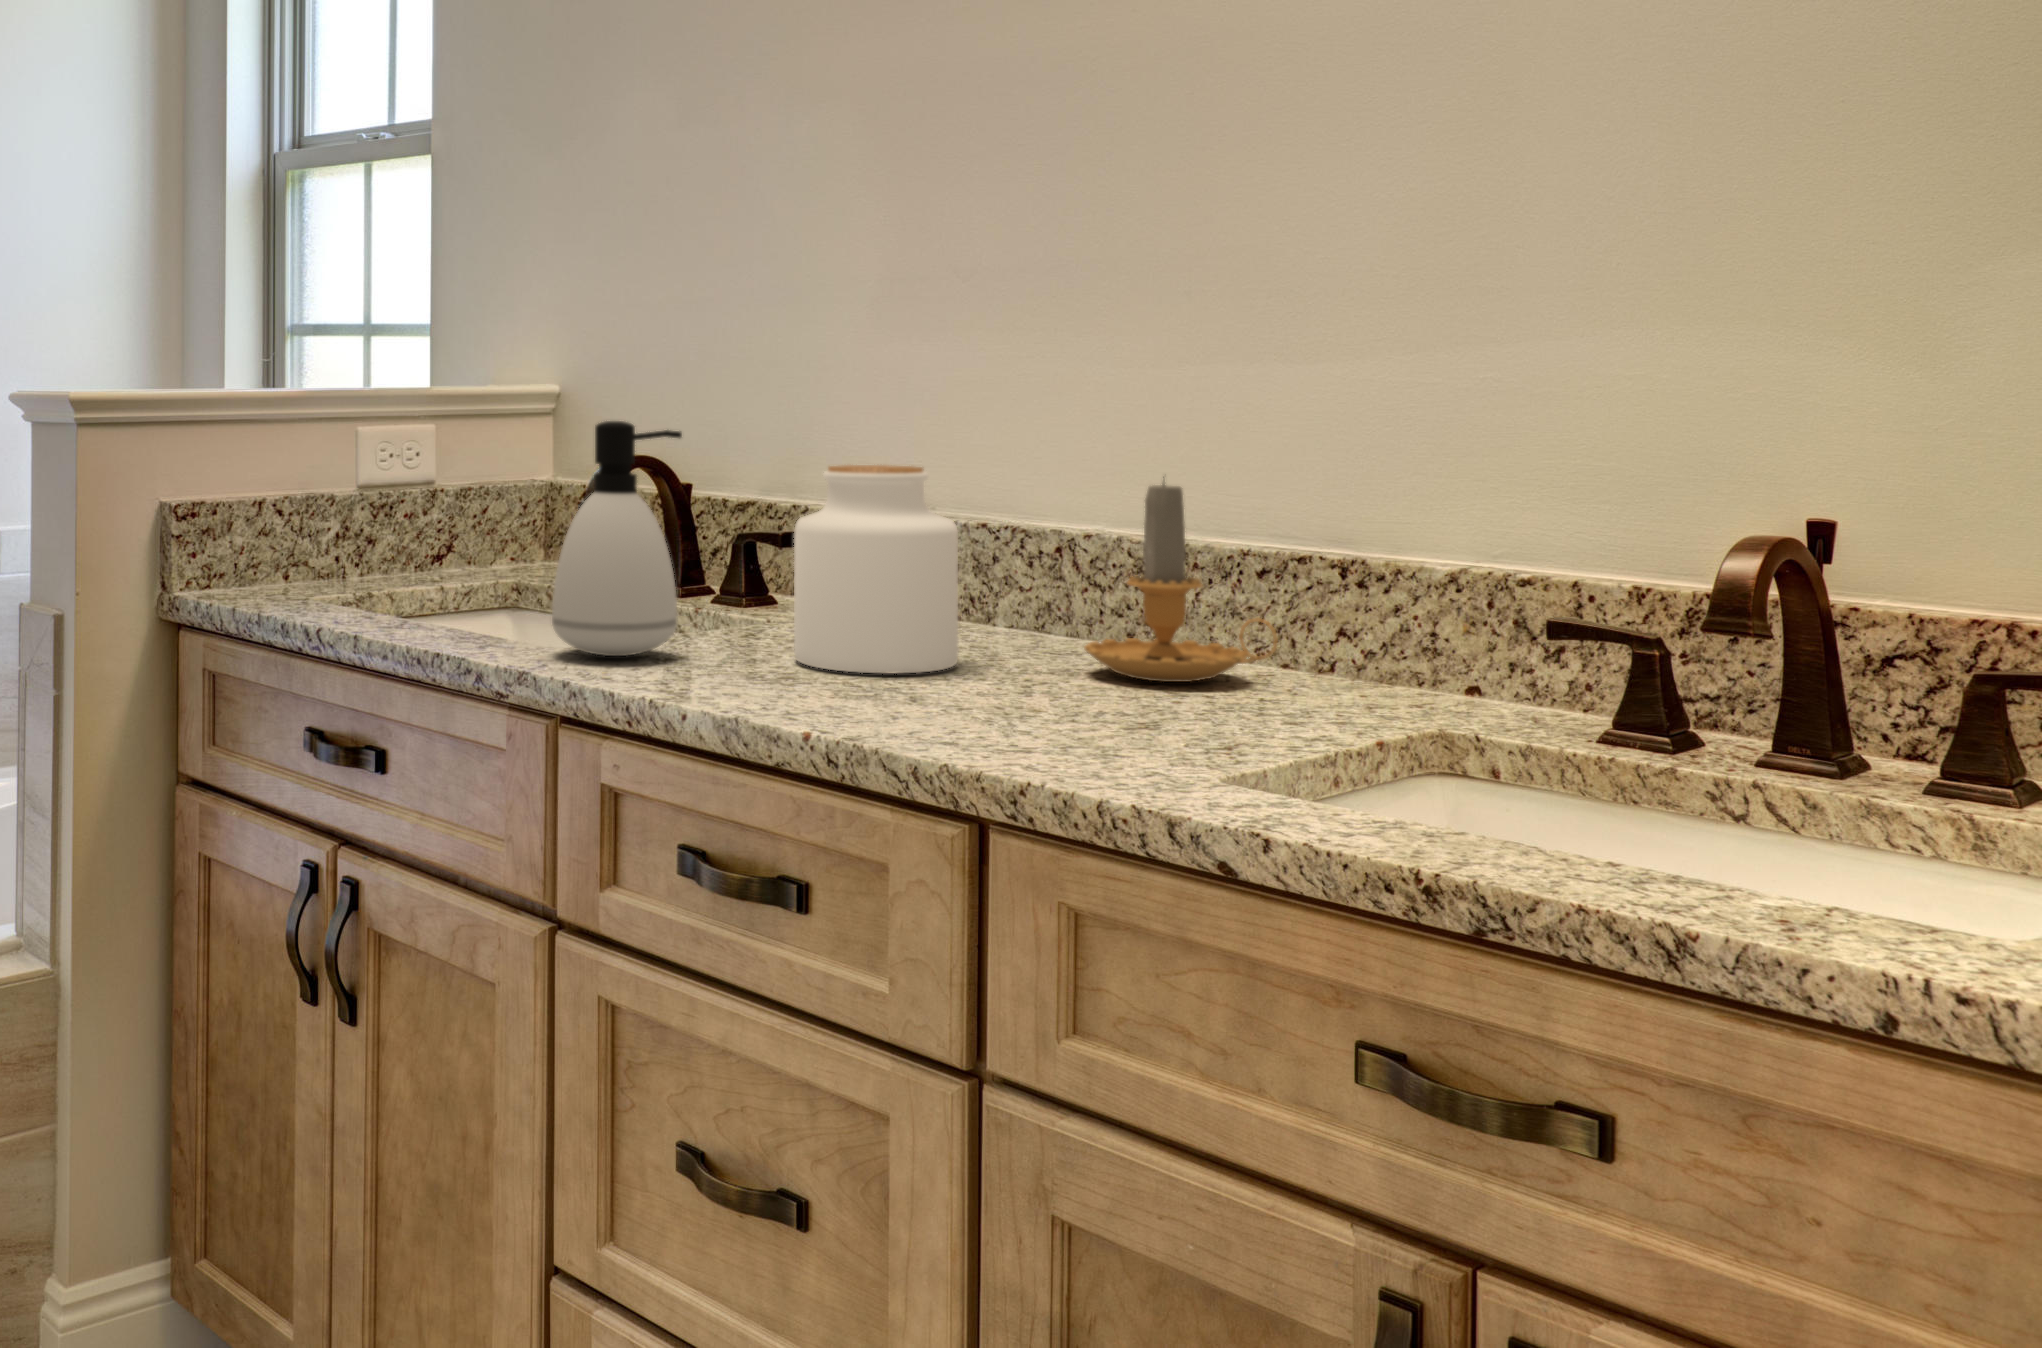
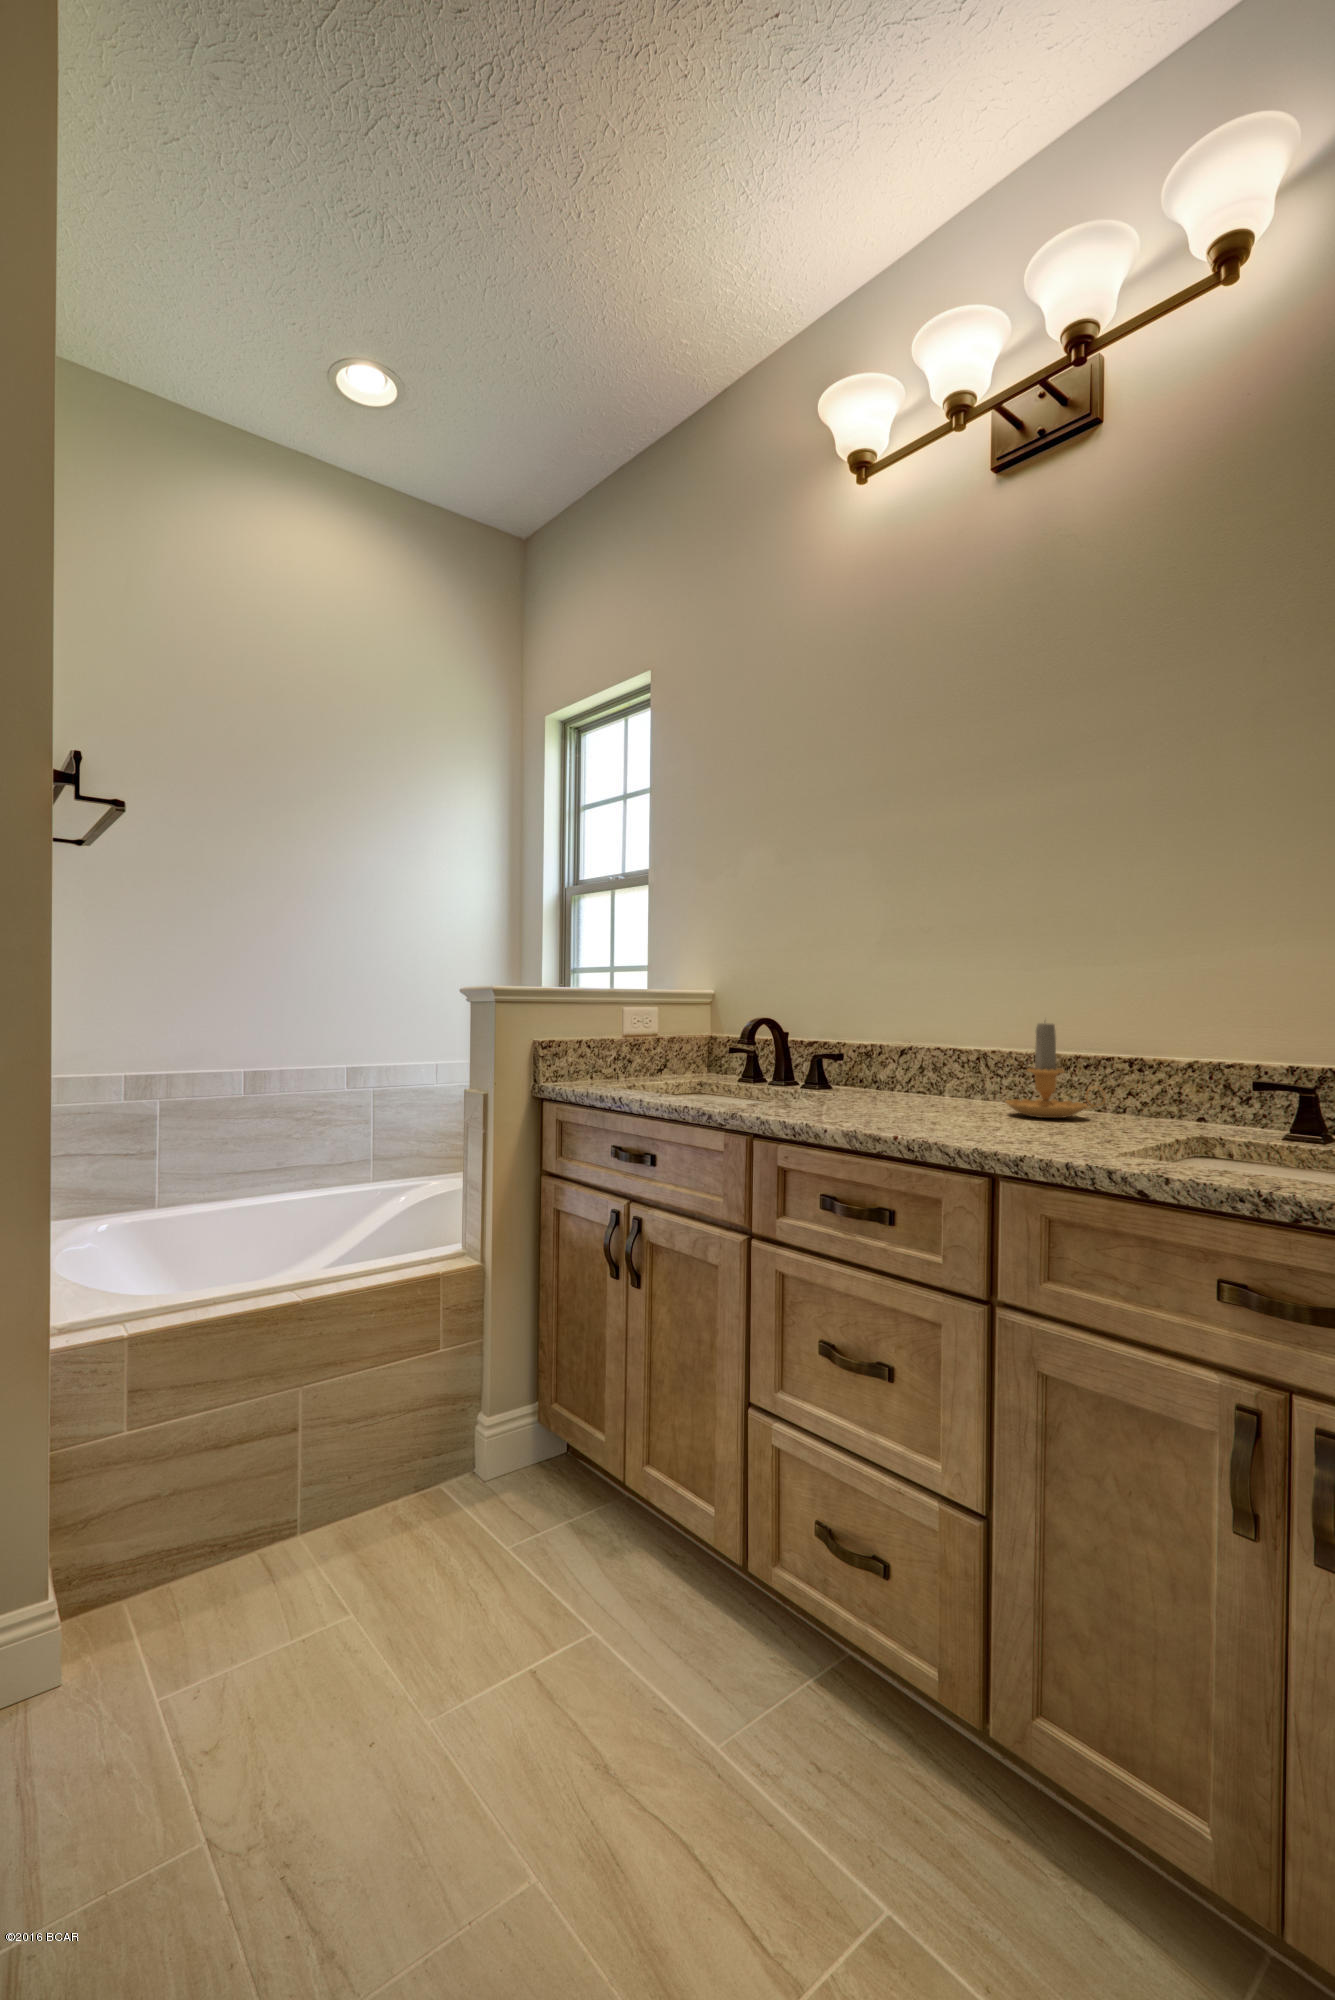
soap dispenser: present [552,421,682,656] -> none [743,993,806,1108]
jar: present [794,465,958,674] -> none [861,1015,943,1114]

